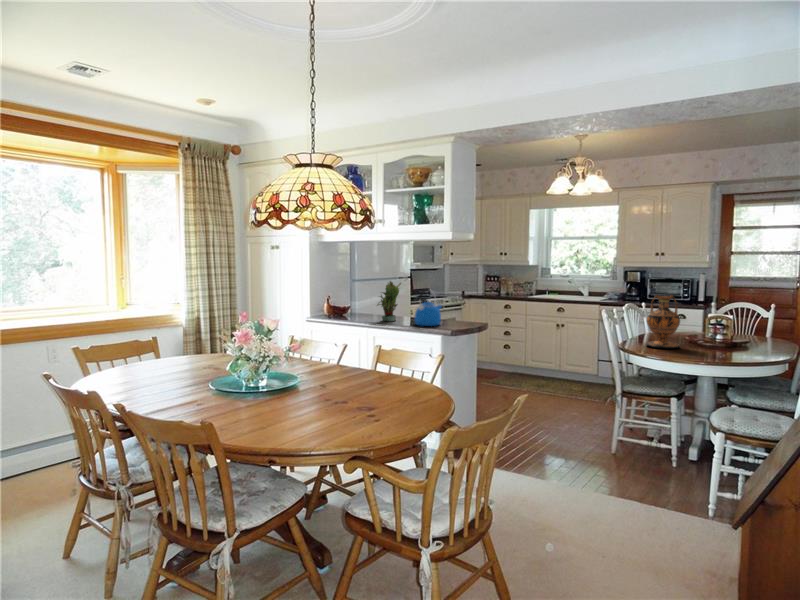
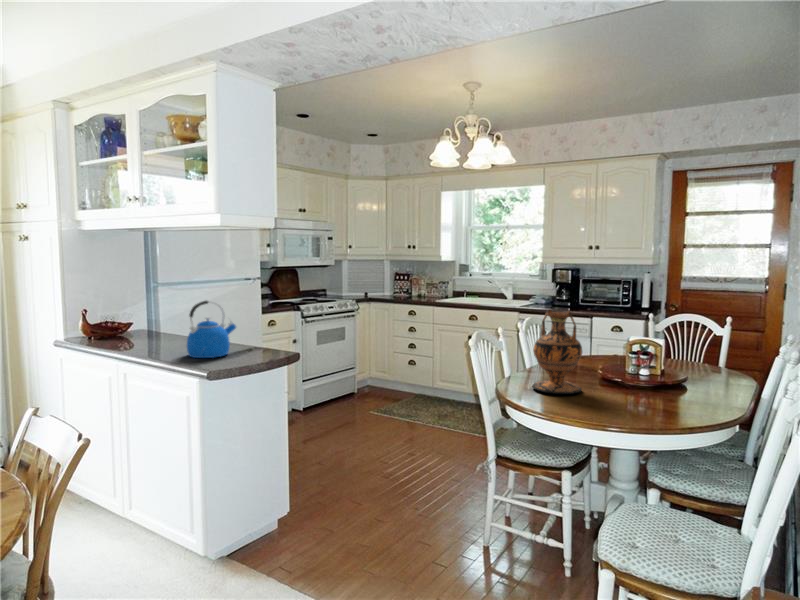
potted plant: present [377,281,401,321] -> none [142,287,183,348]

